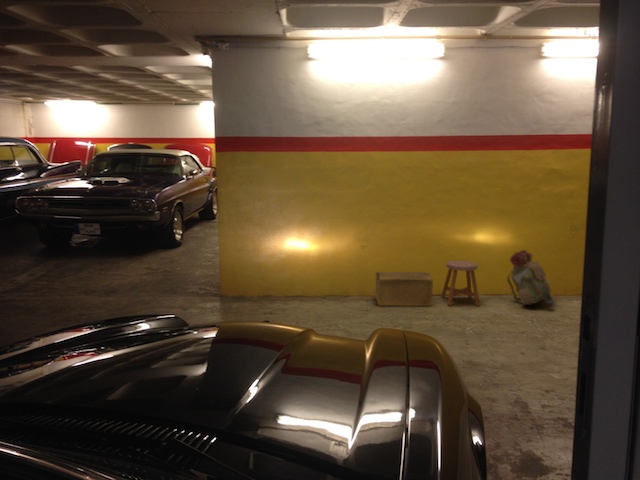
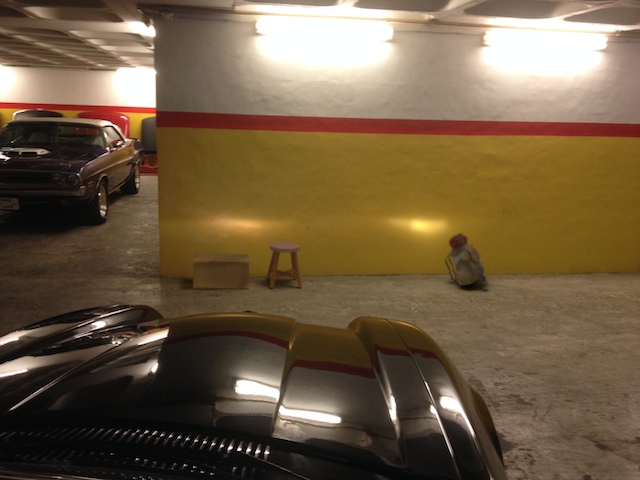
stool: present [441,261,480,306] -> present [266,242,302,288]
cardboard box: present [375,272,433,306] -> present [193,253,249,289]

